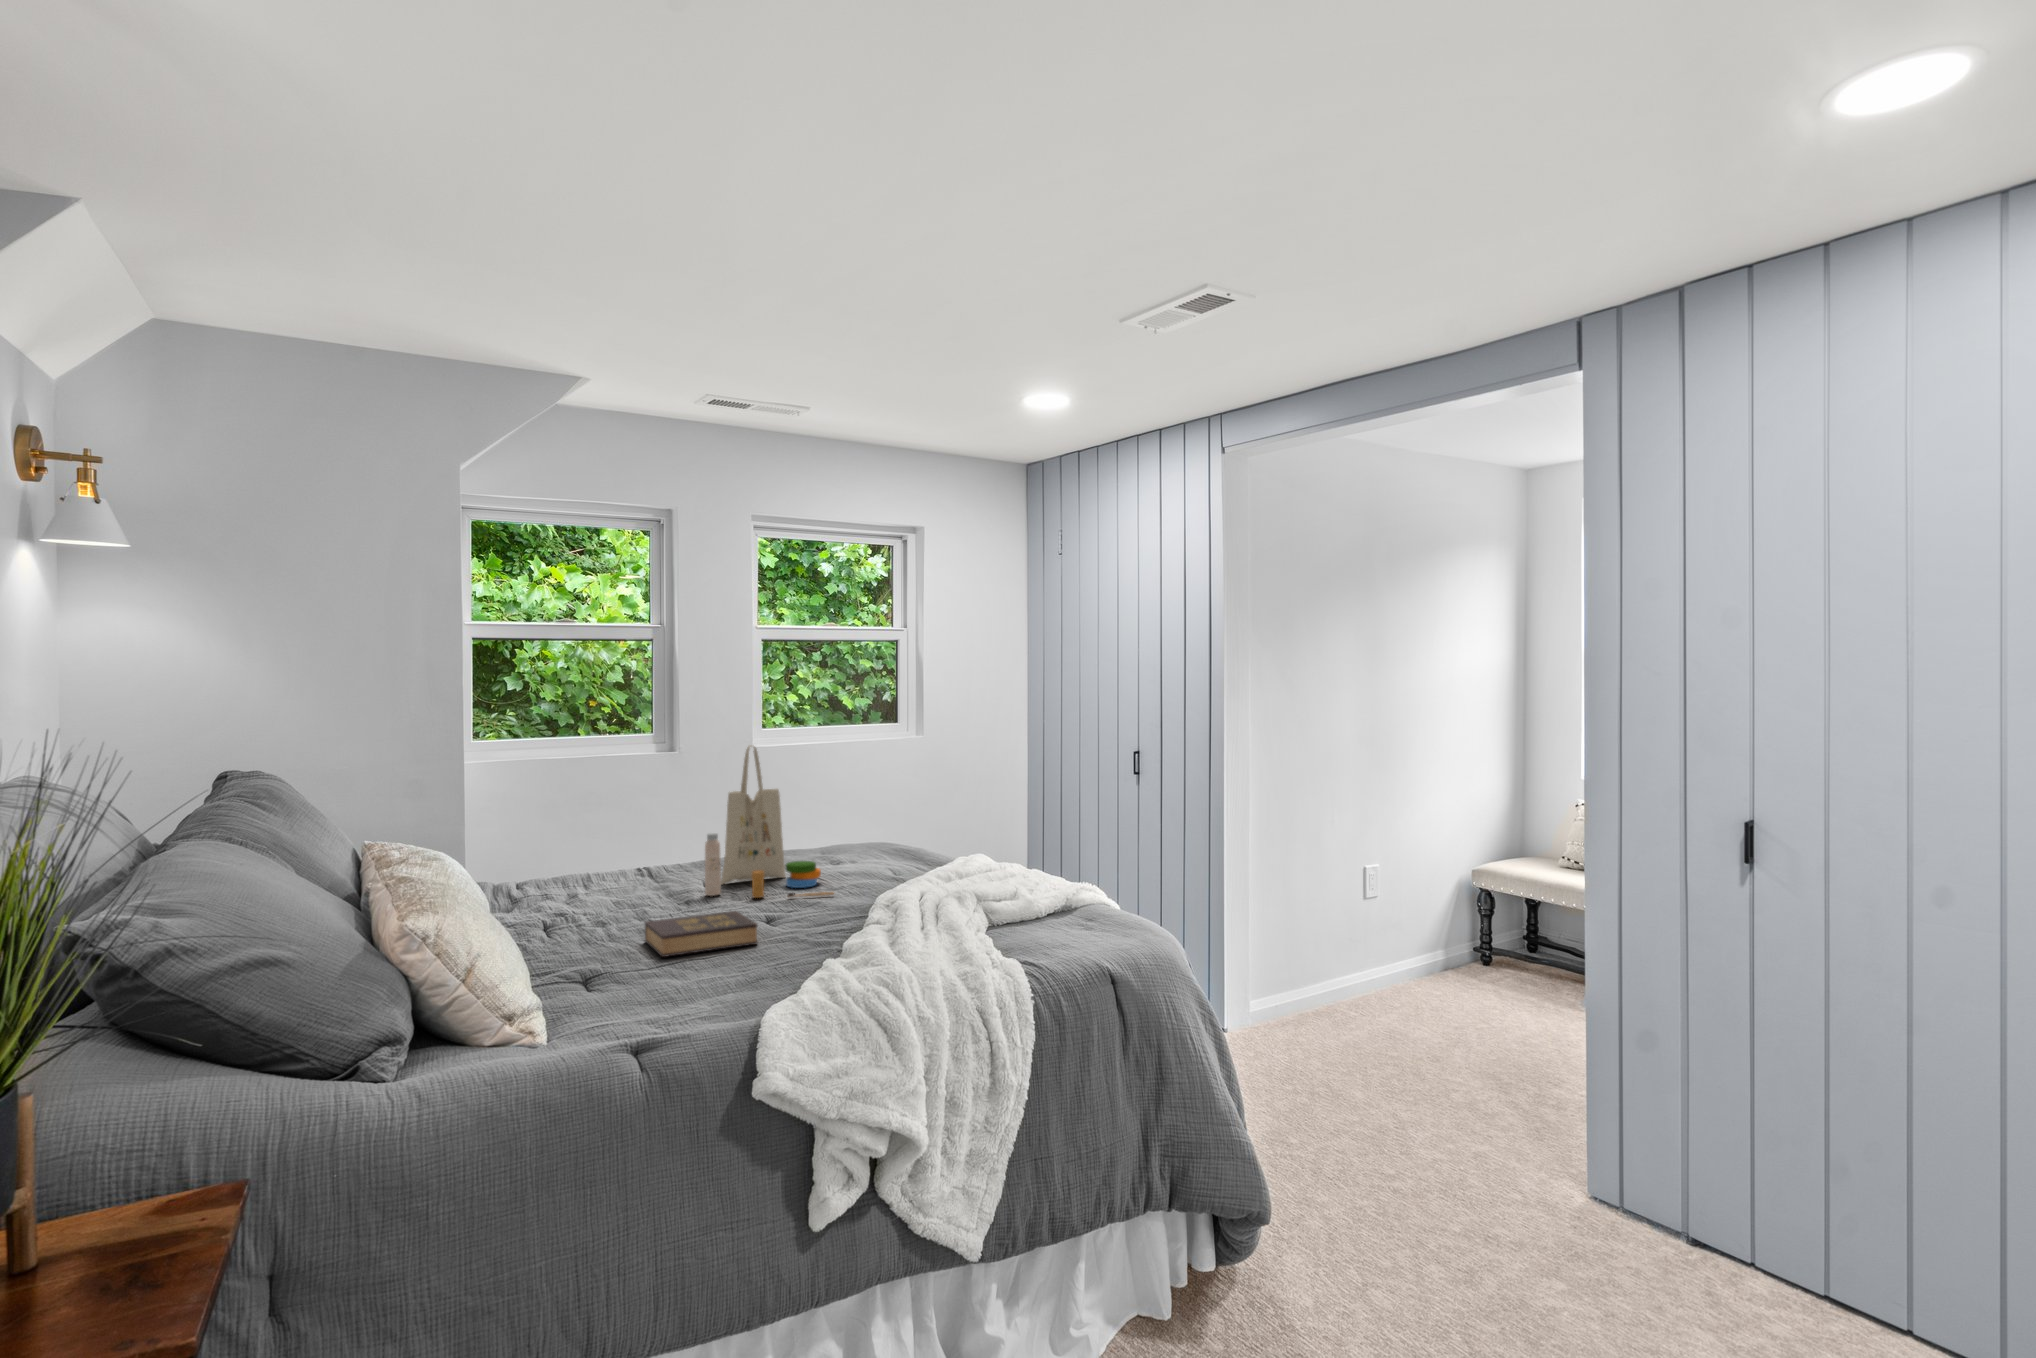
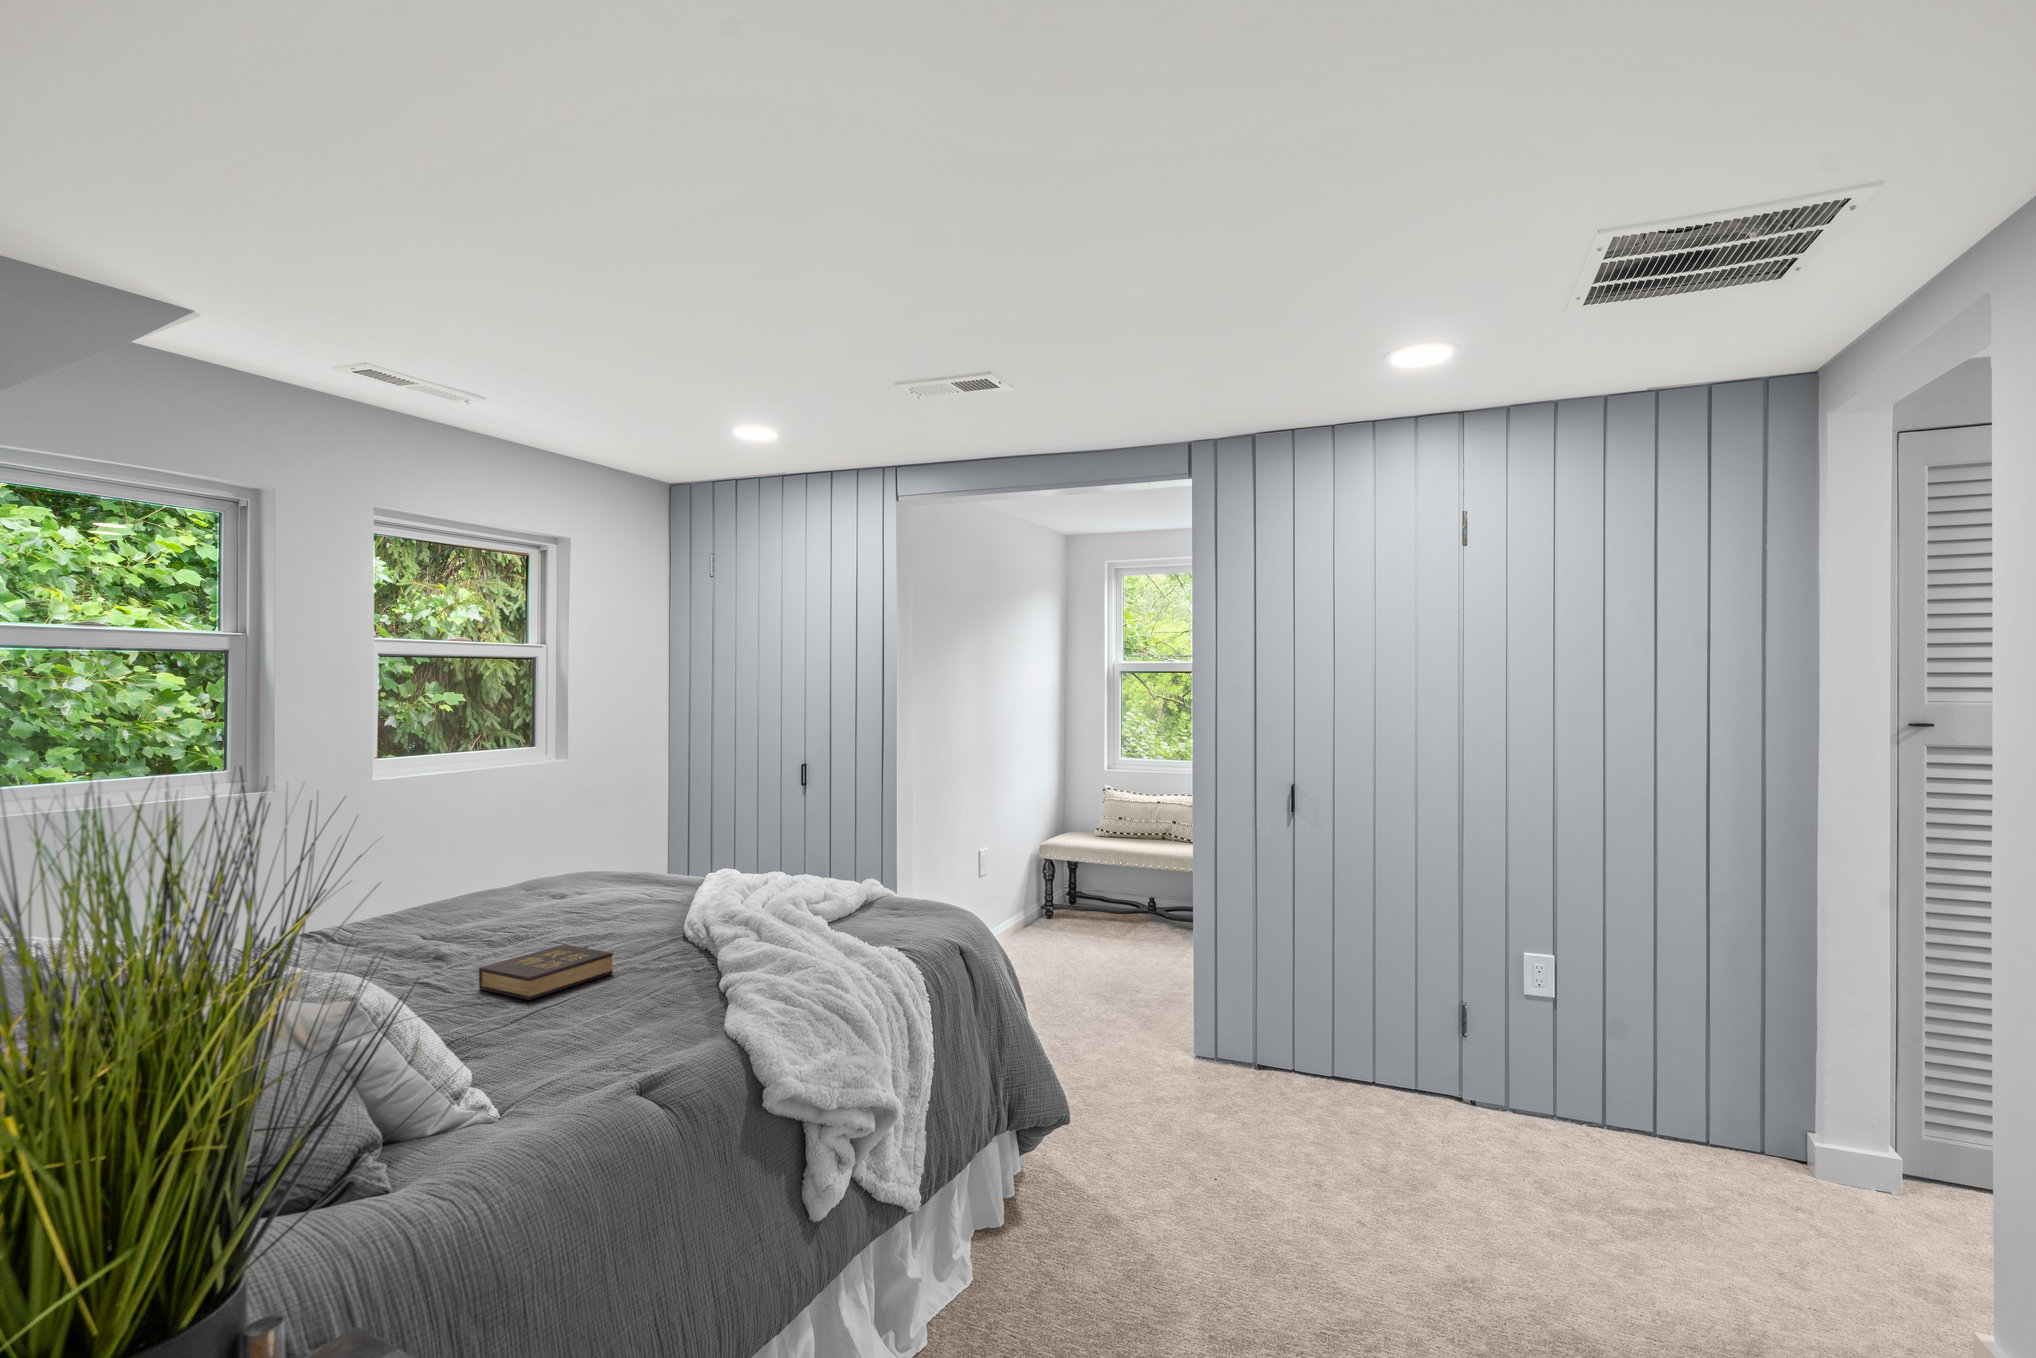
tote bag: present [705,746,834,898] -> none [473,773,622,936]

